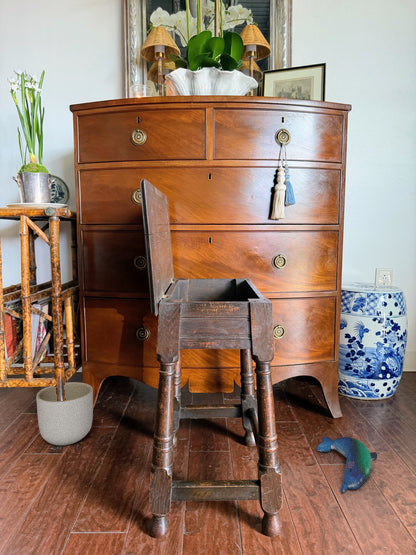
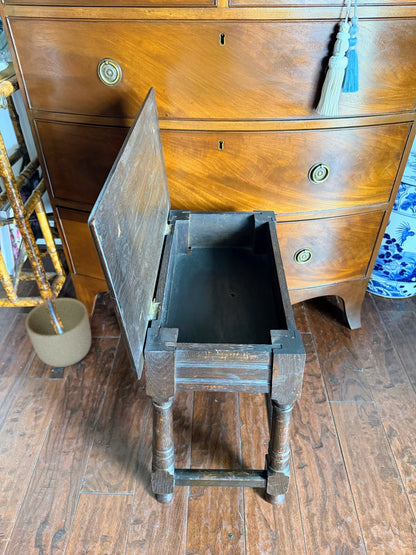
plush toy: present [317,437,377,493] -> none [328,368,393,447]

